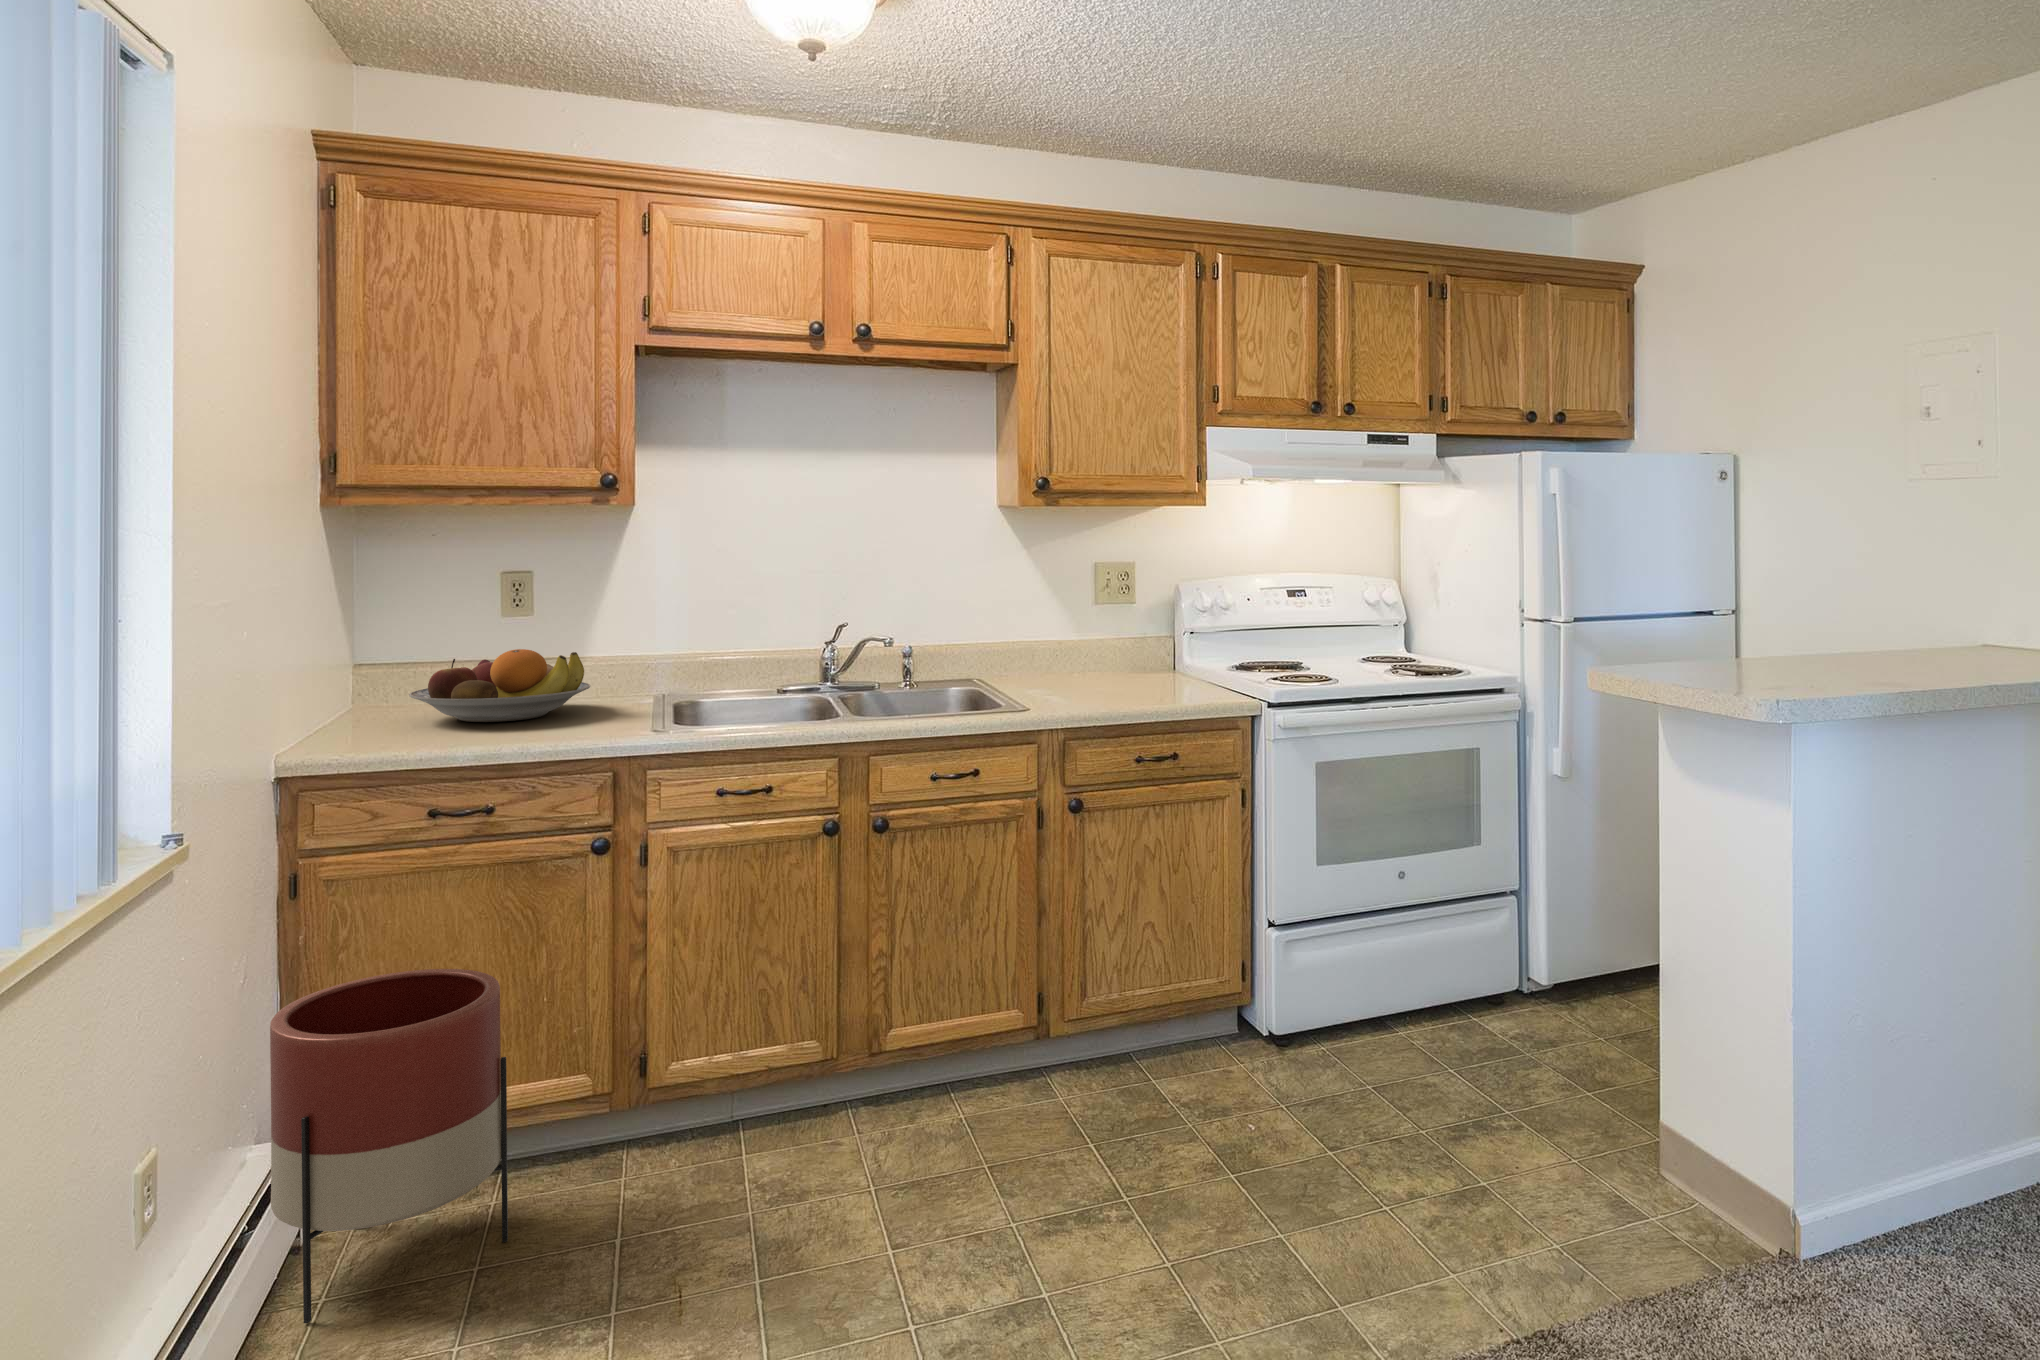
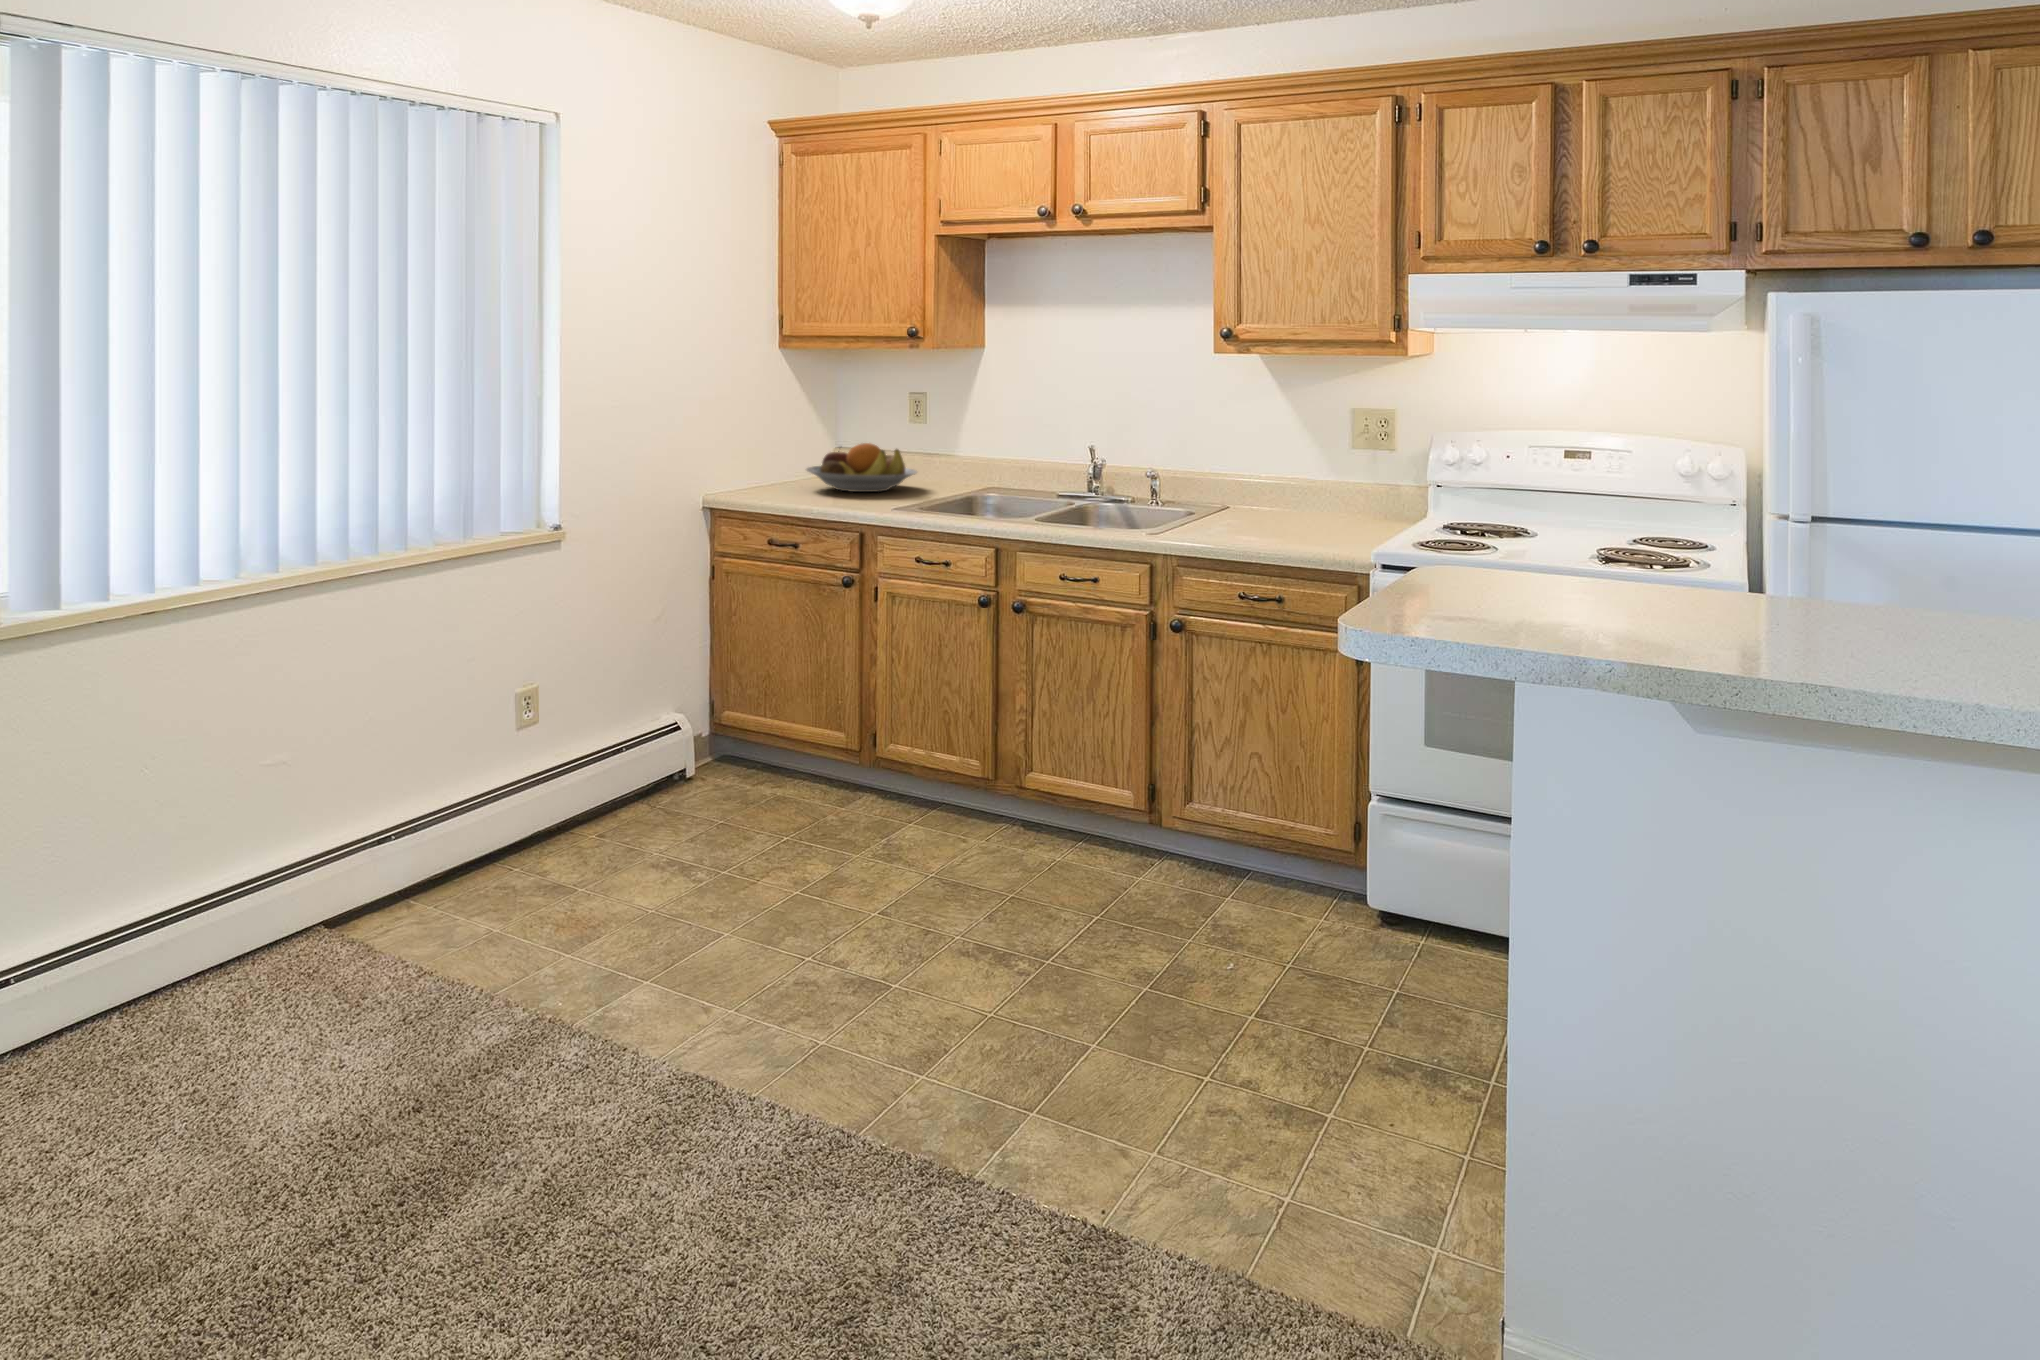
planter: present [270,969,508,1324] -> none [648,635,773,814]

